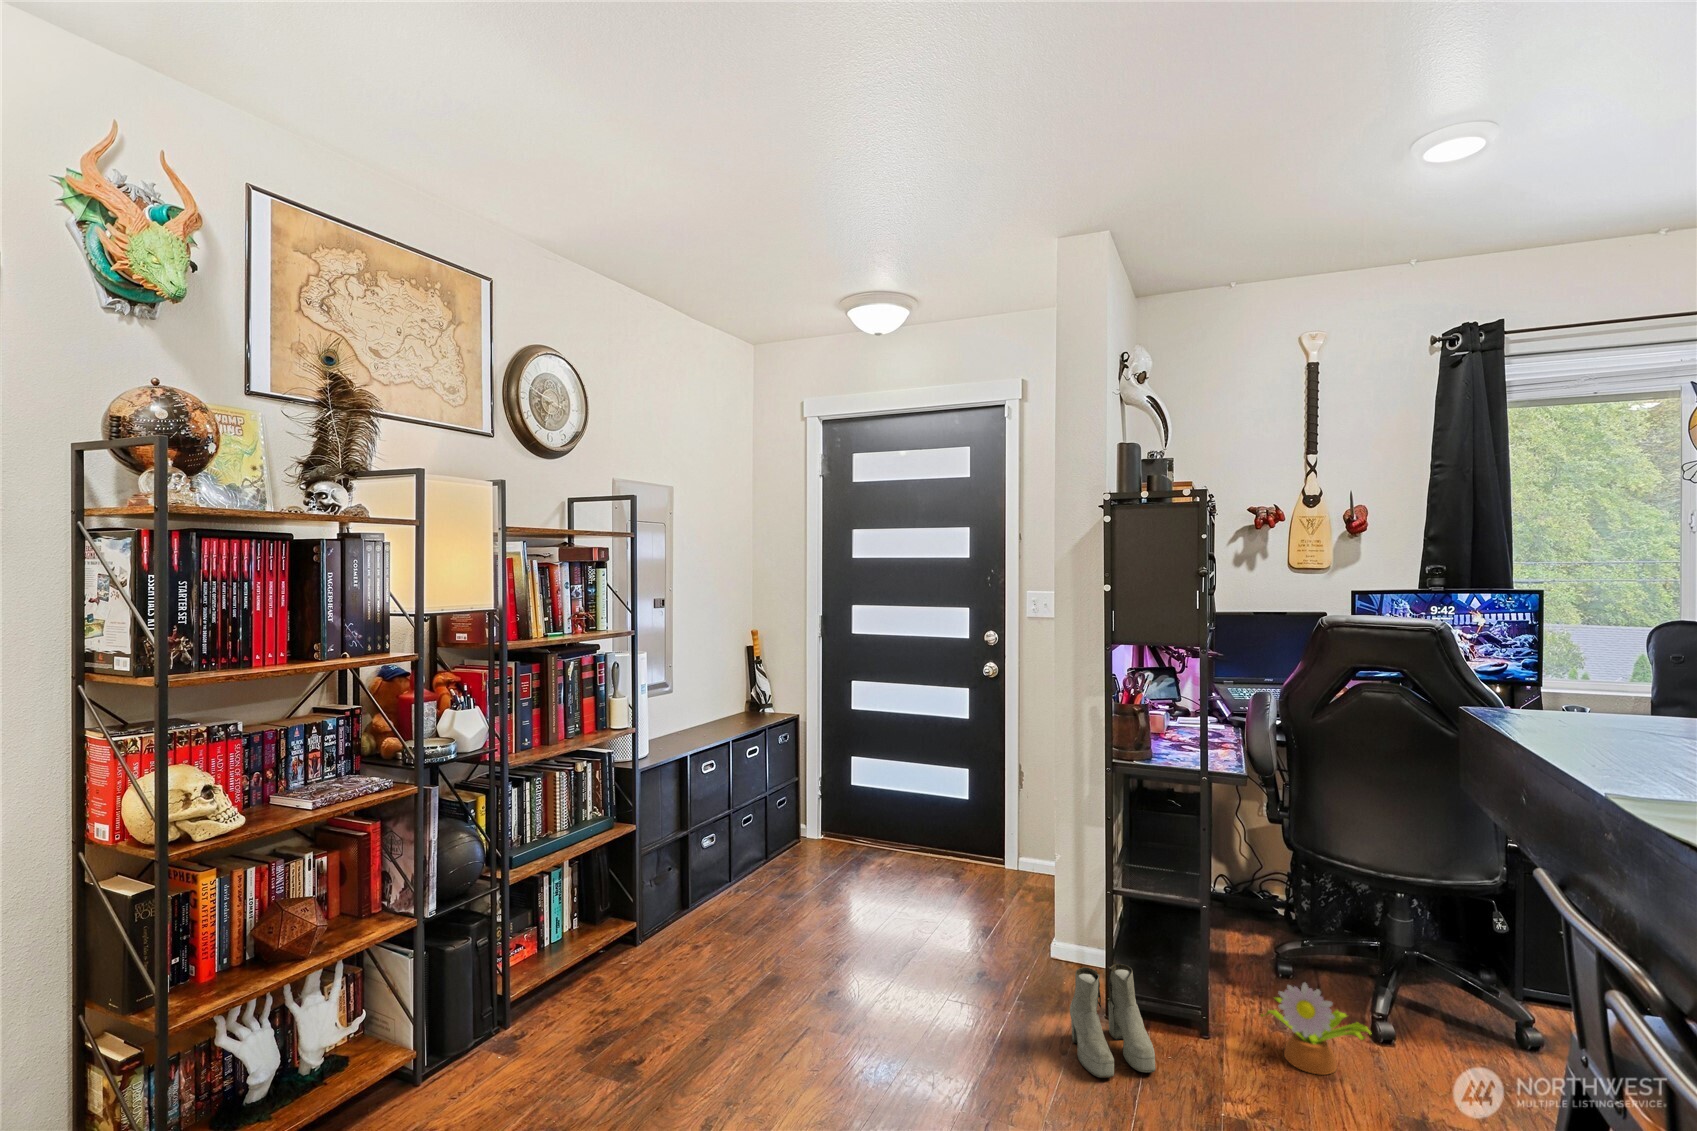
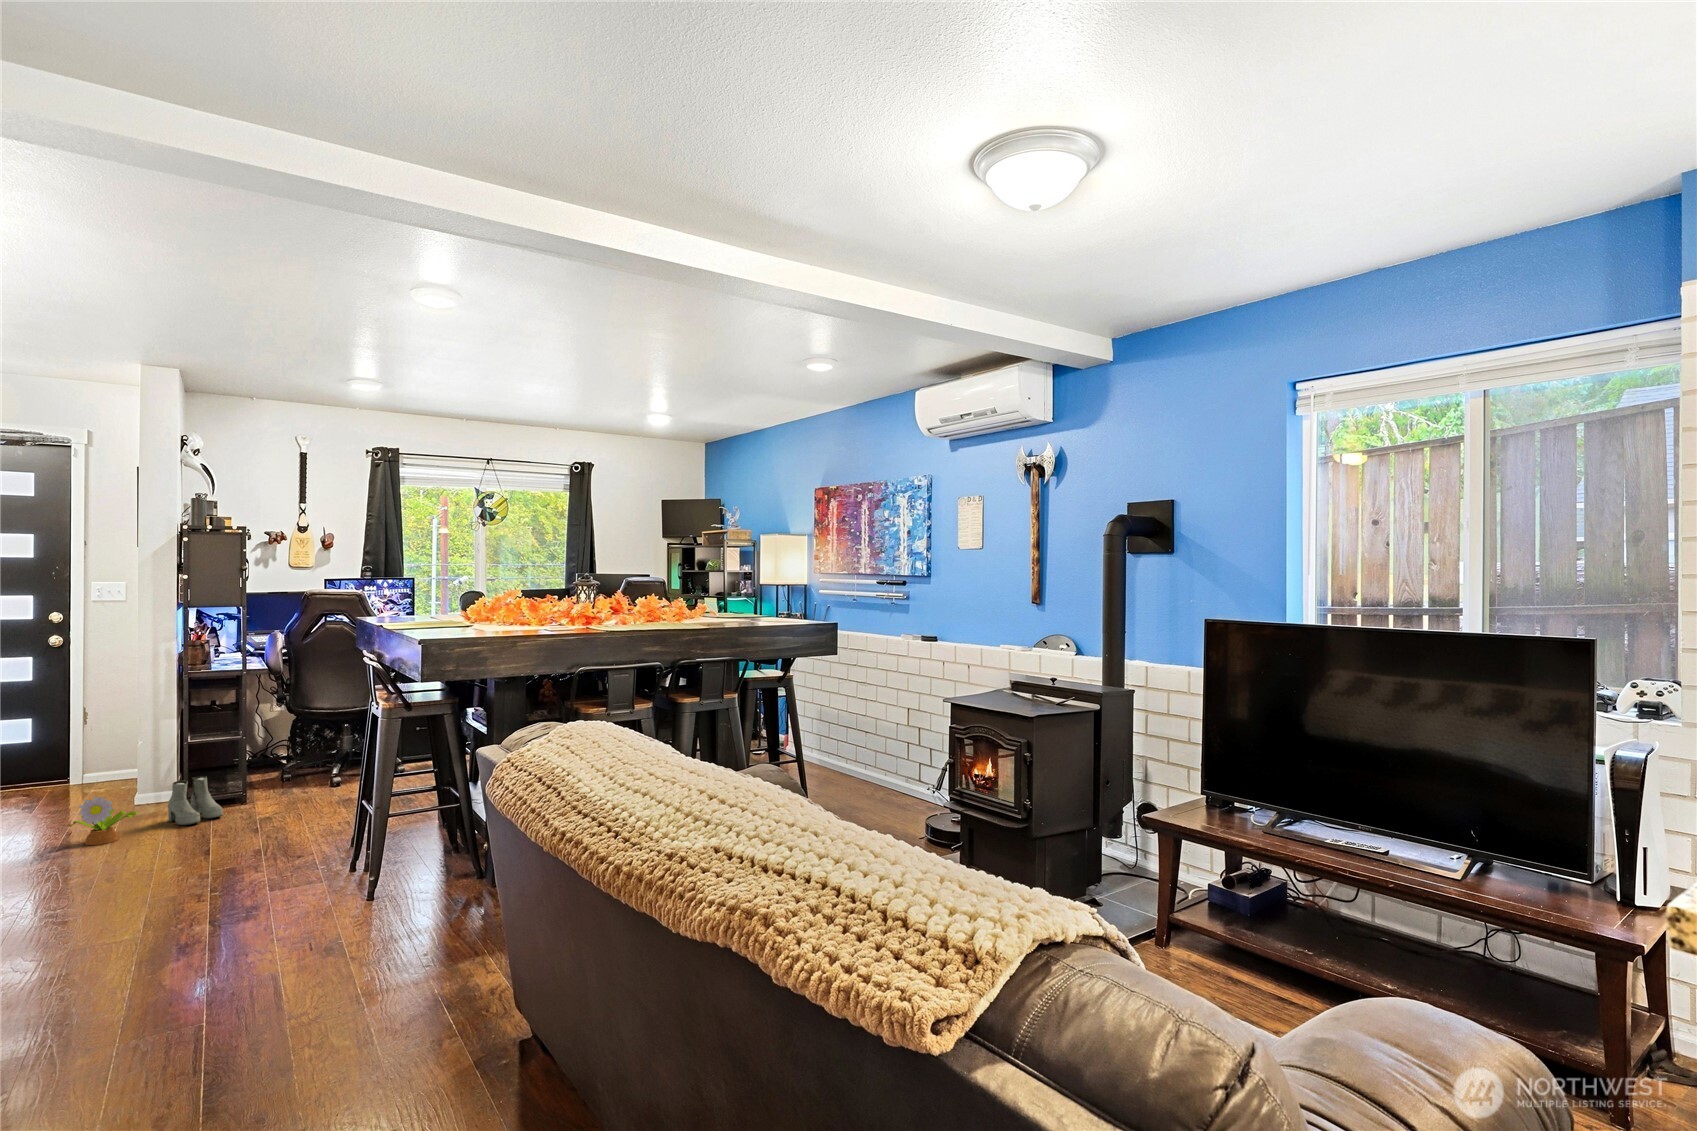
decorative plant: present [1261,983,1371,1075] -> present [69,796,139,845]

